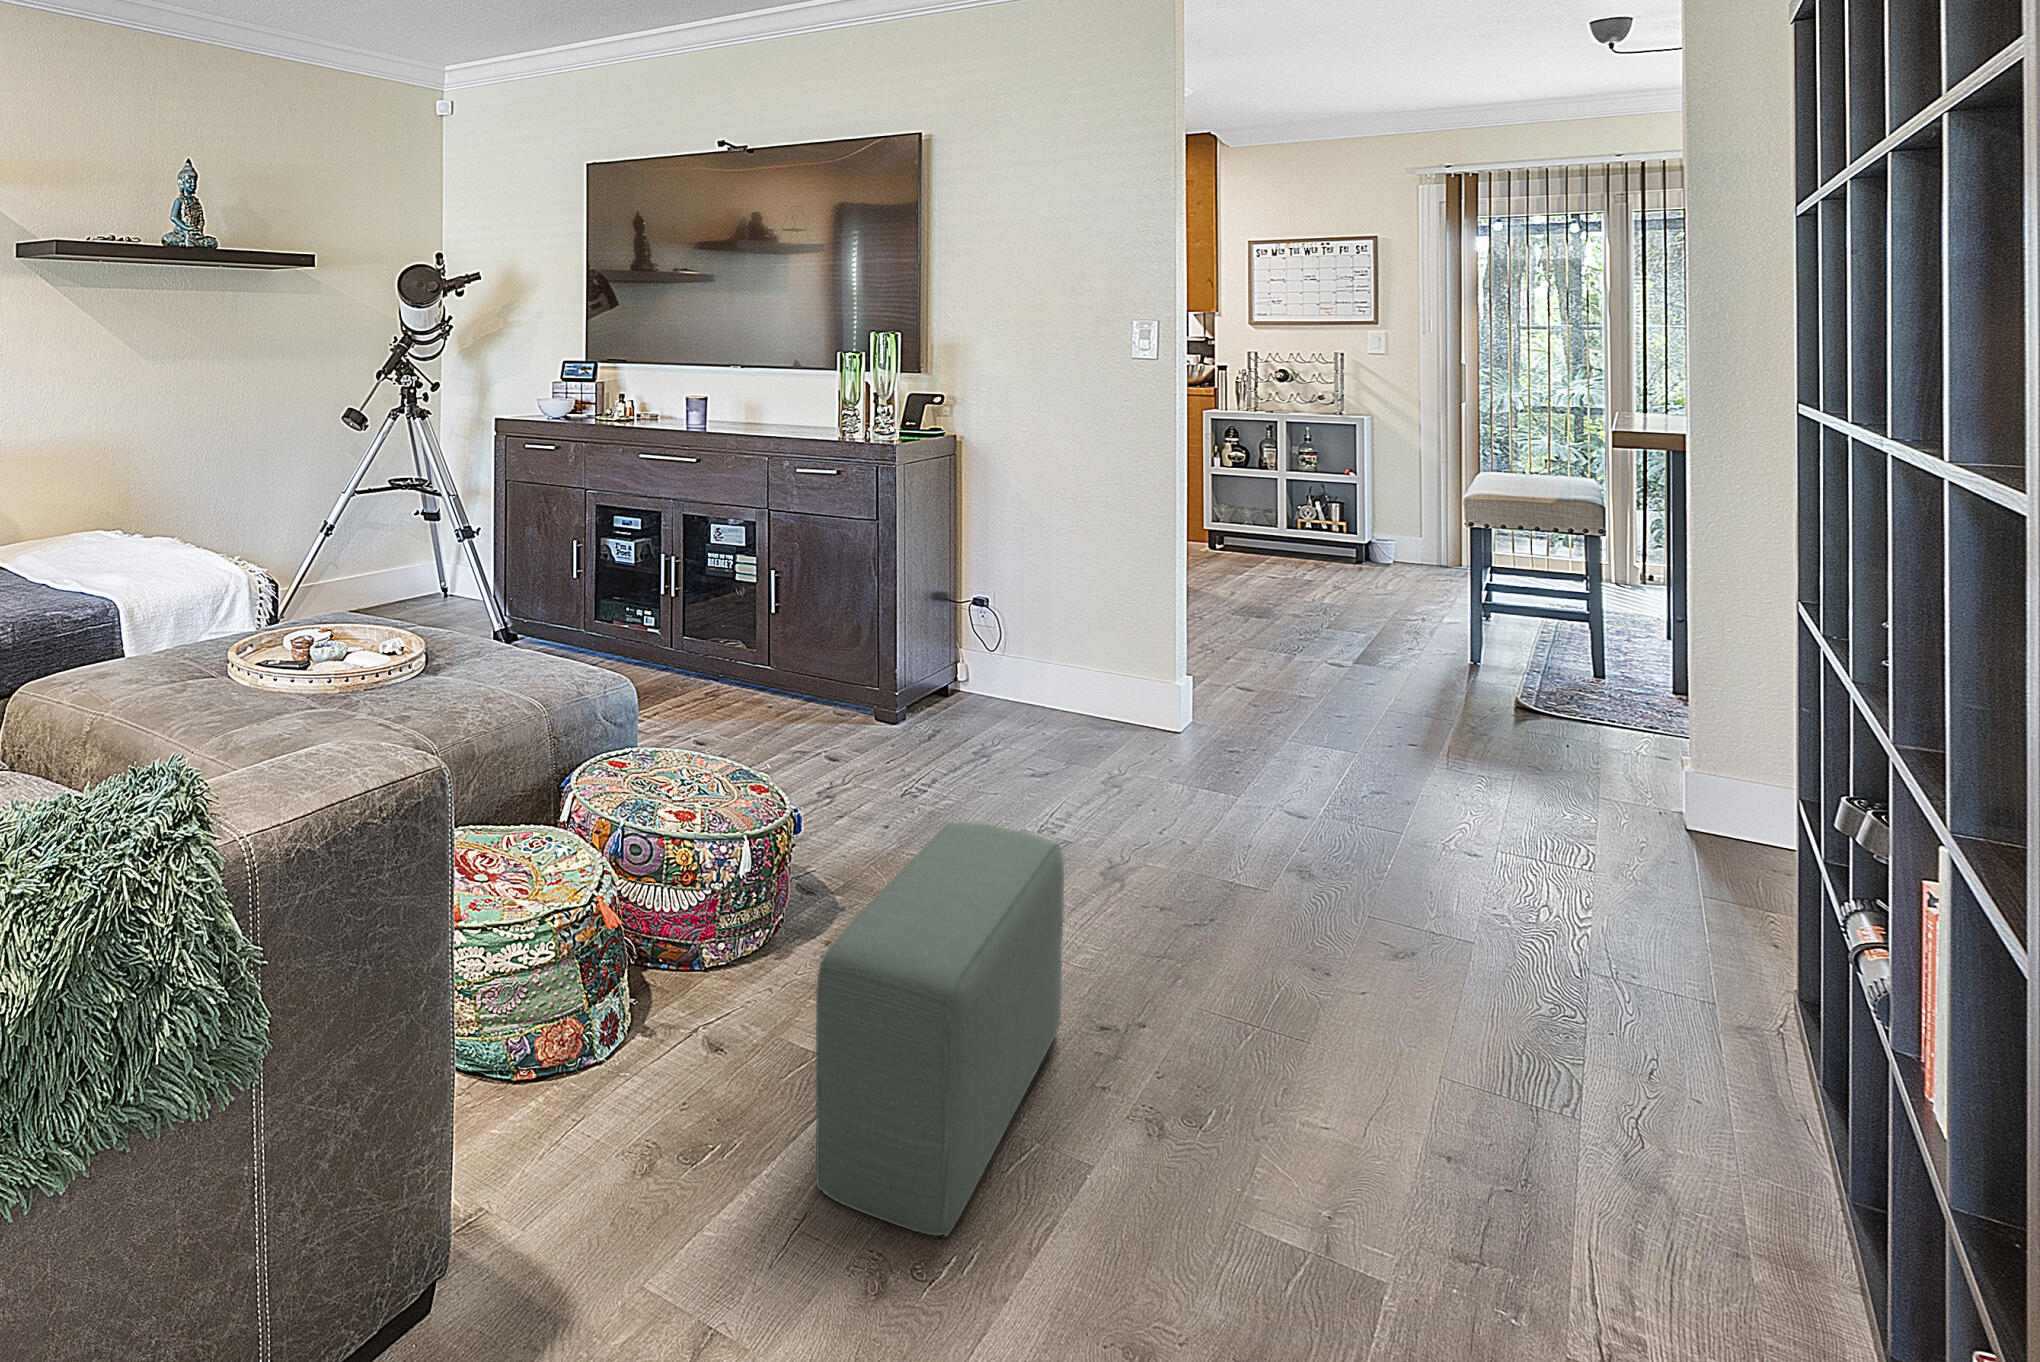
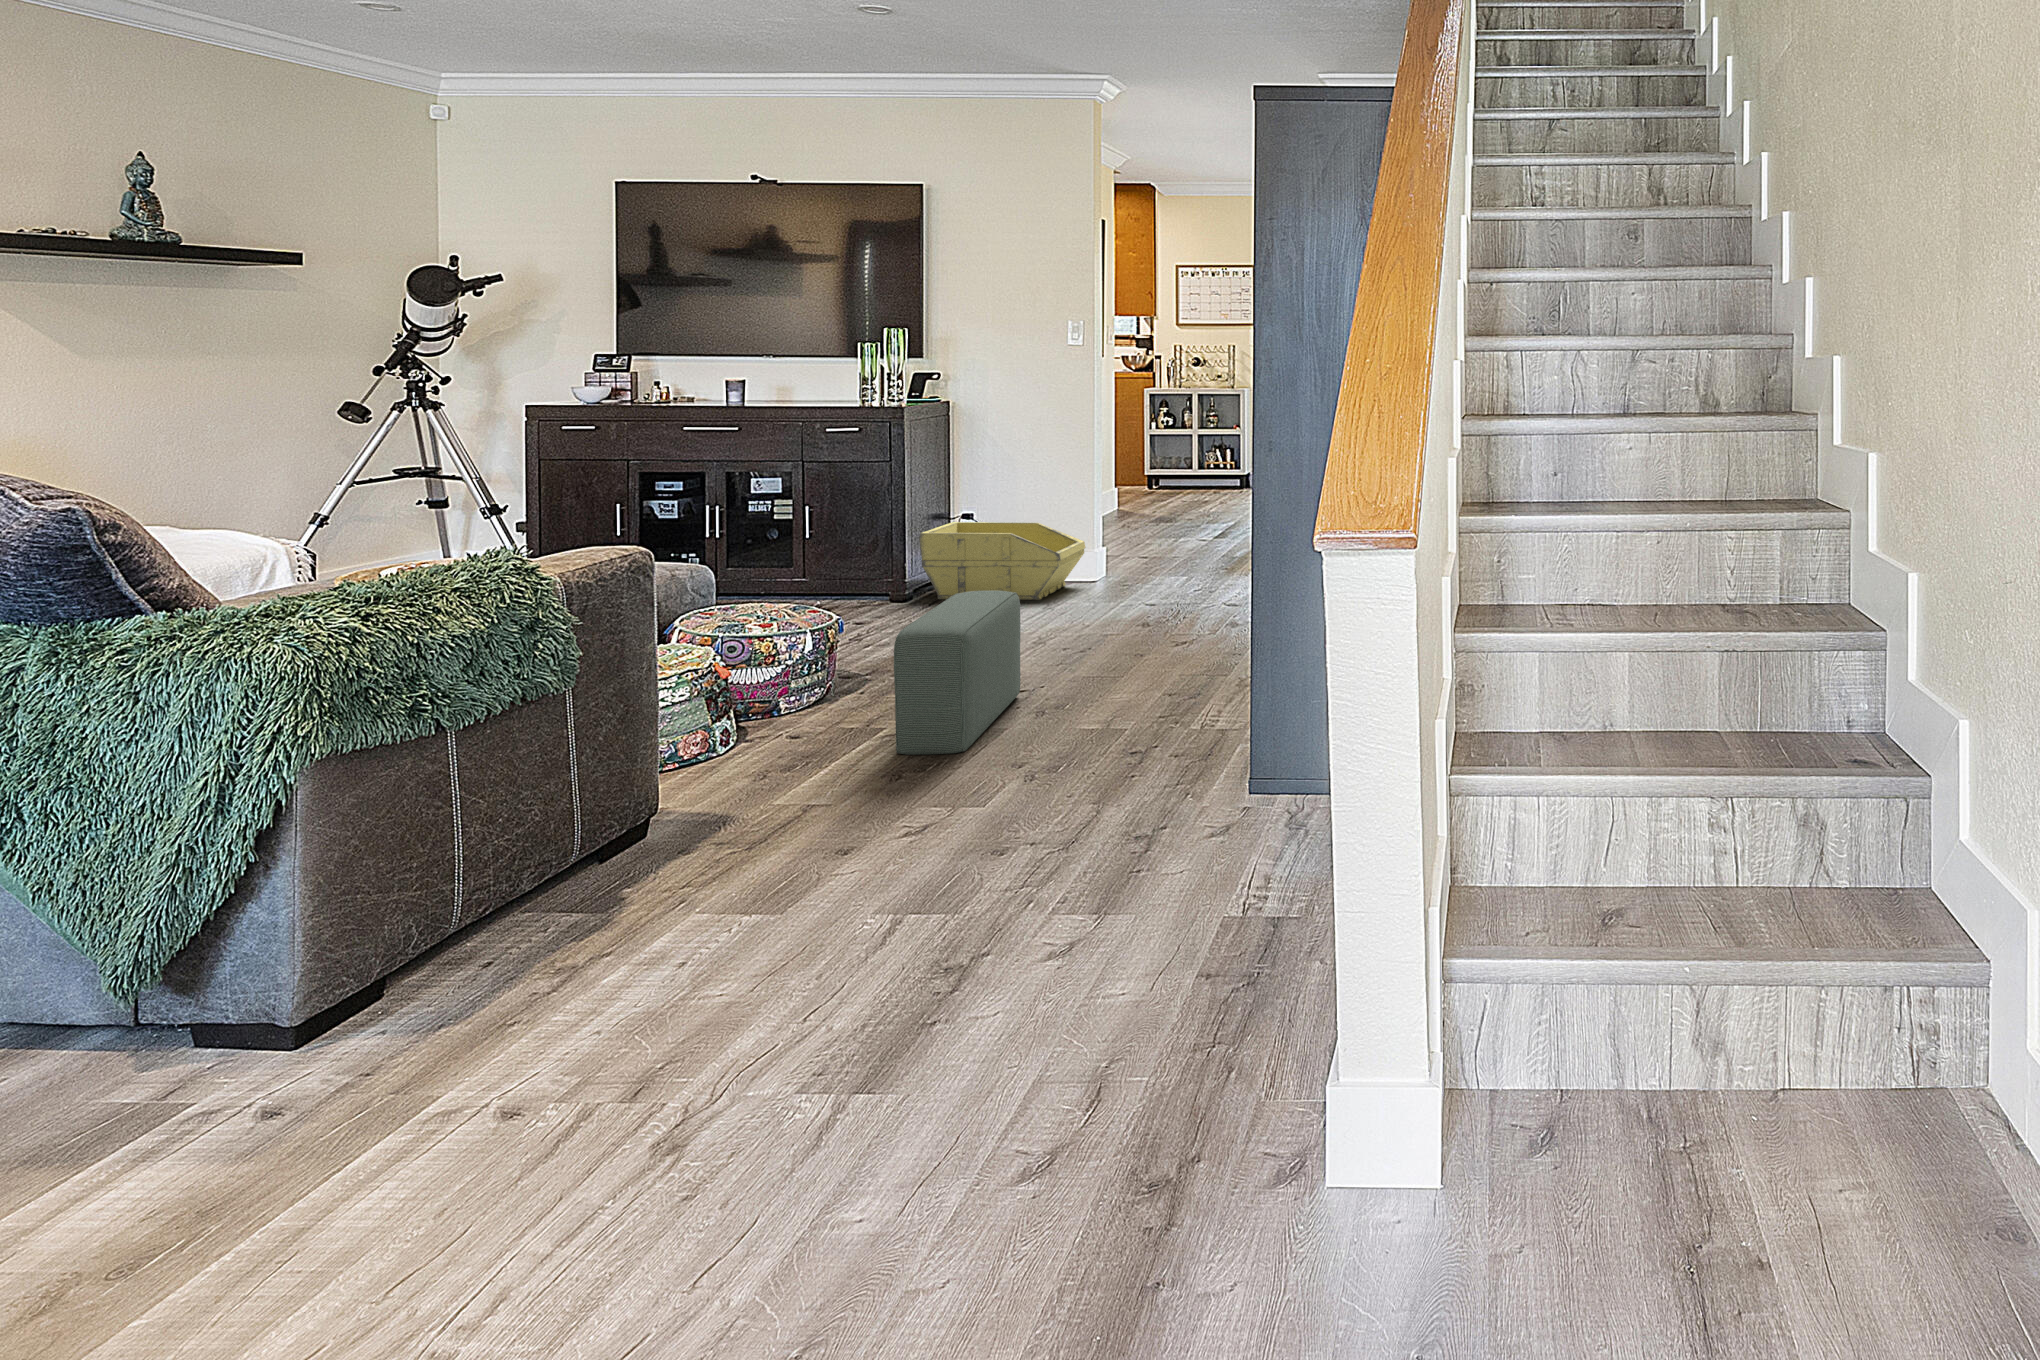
storage bin: none [911,603,1151,744] -> present [919,522,1086,600]

